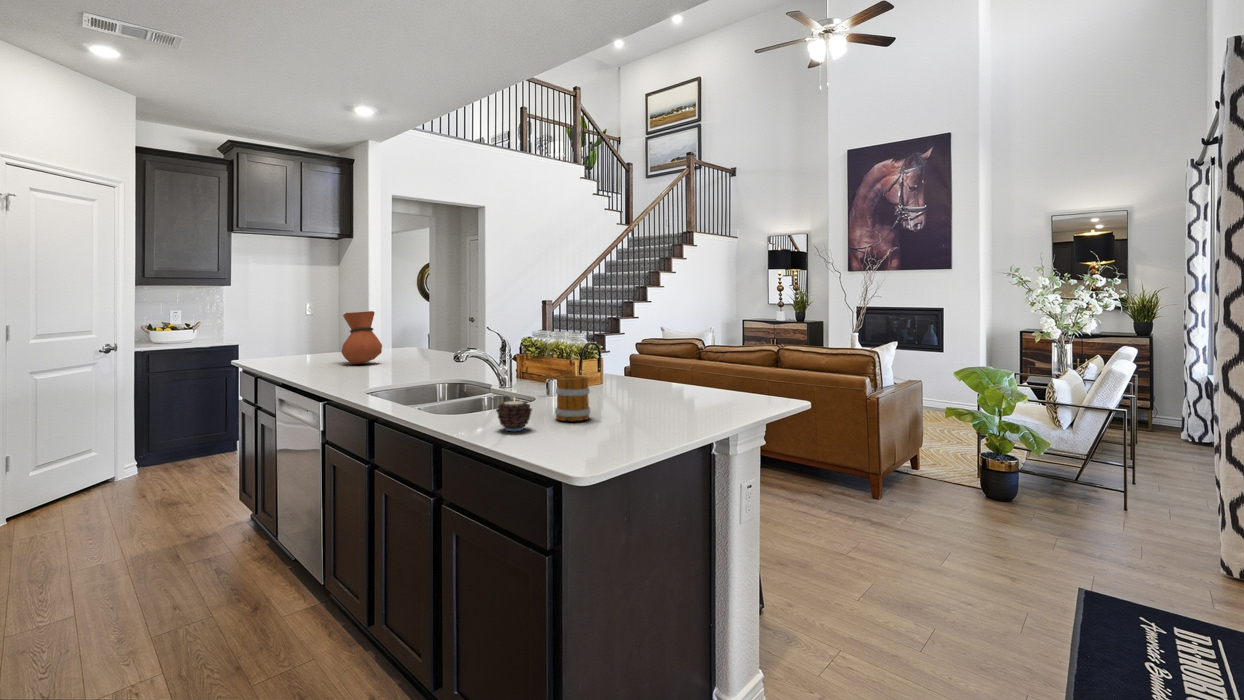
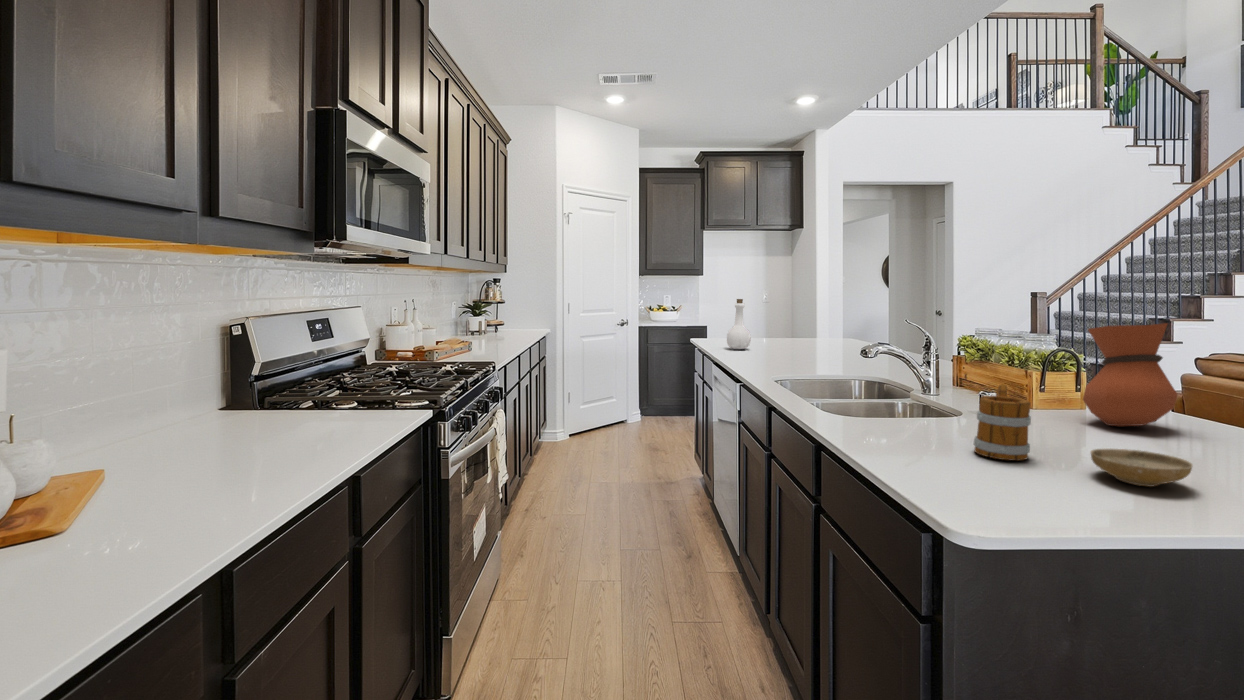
bottle: none [288,311,317,366] -> present [727,299,751,349]
vase: present [341,311,382,364] -> present [1083,323,1177,426]
candle: present [496,400,532,431] -> none [884,416,934,460]
ceramic bowl: none [625,401,674,422] -> present [1091,449,1193,487]

